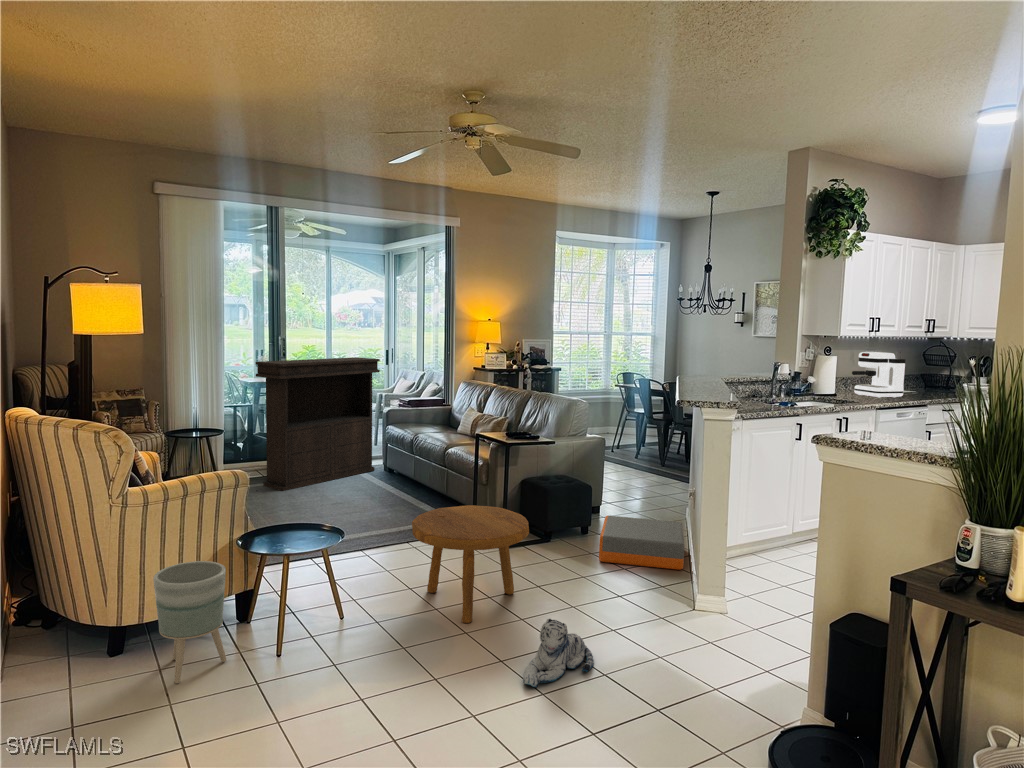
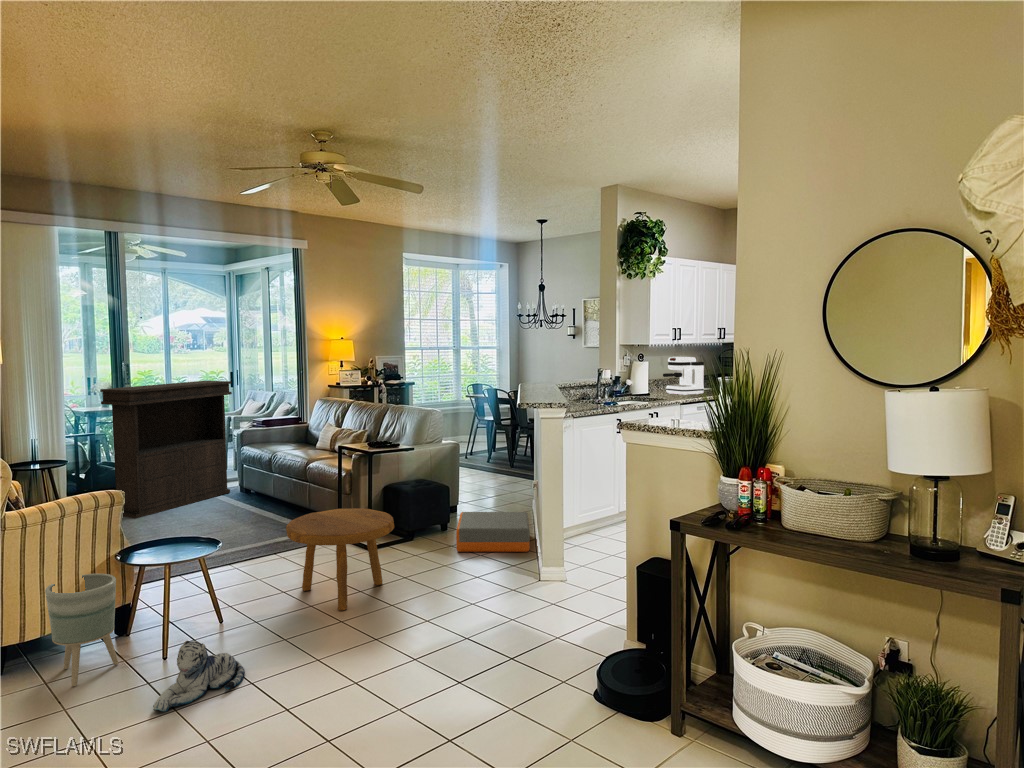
plush toy: present [523,619,594,687] -> present [153,641,245,711]

